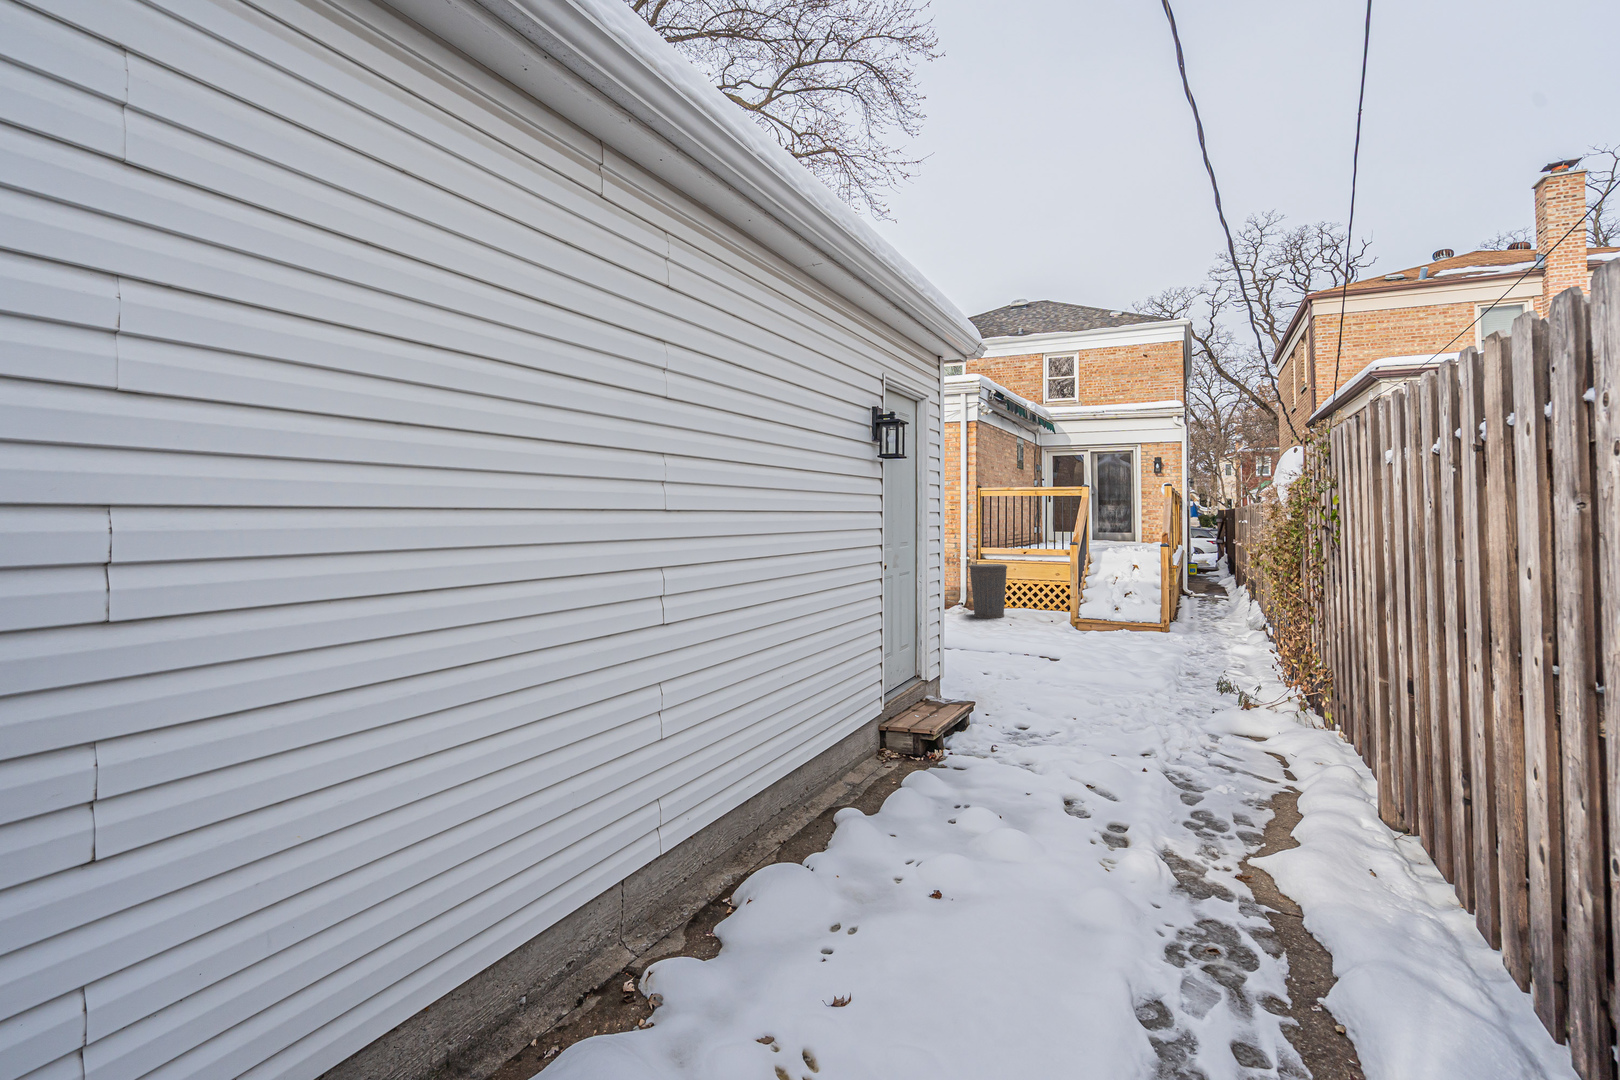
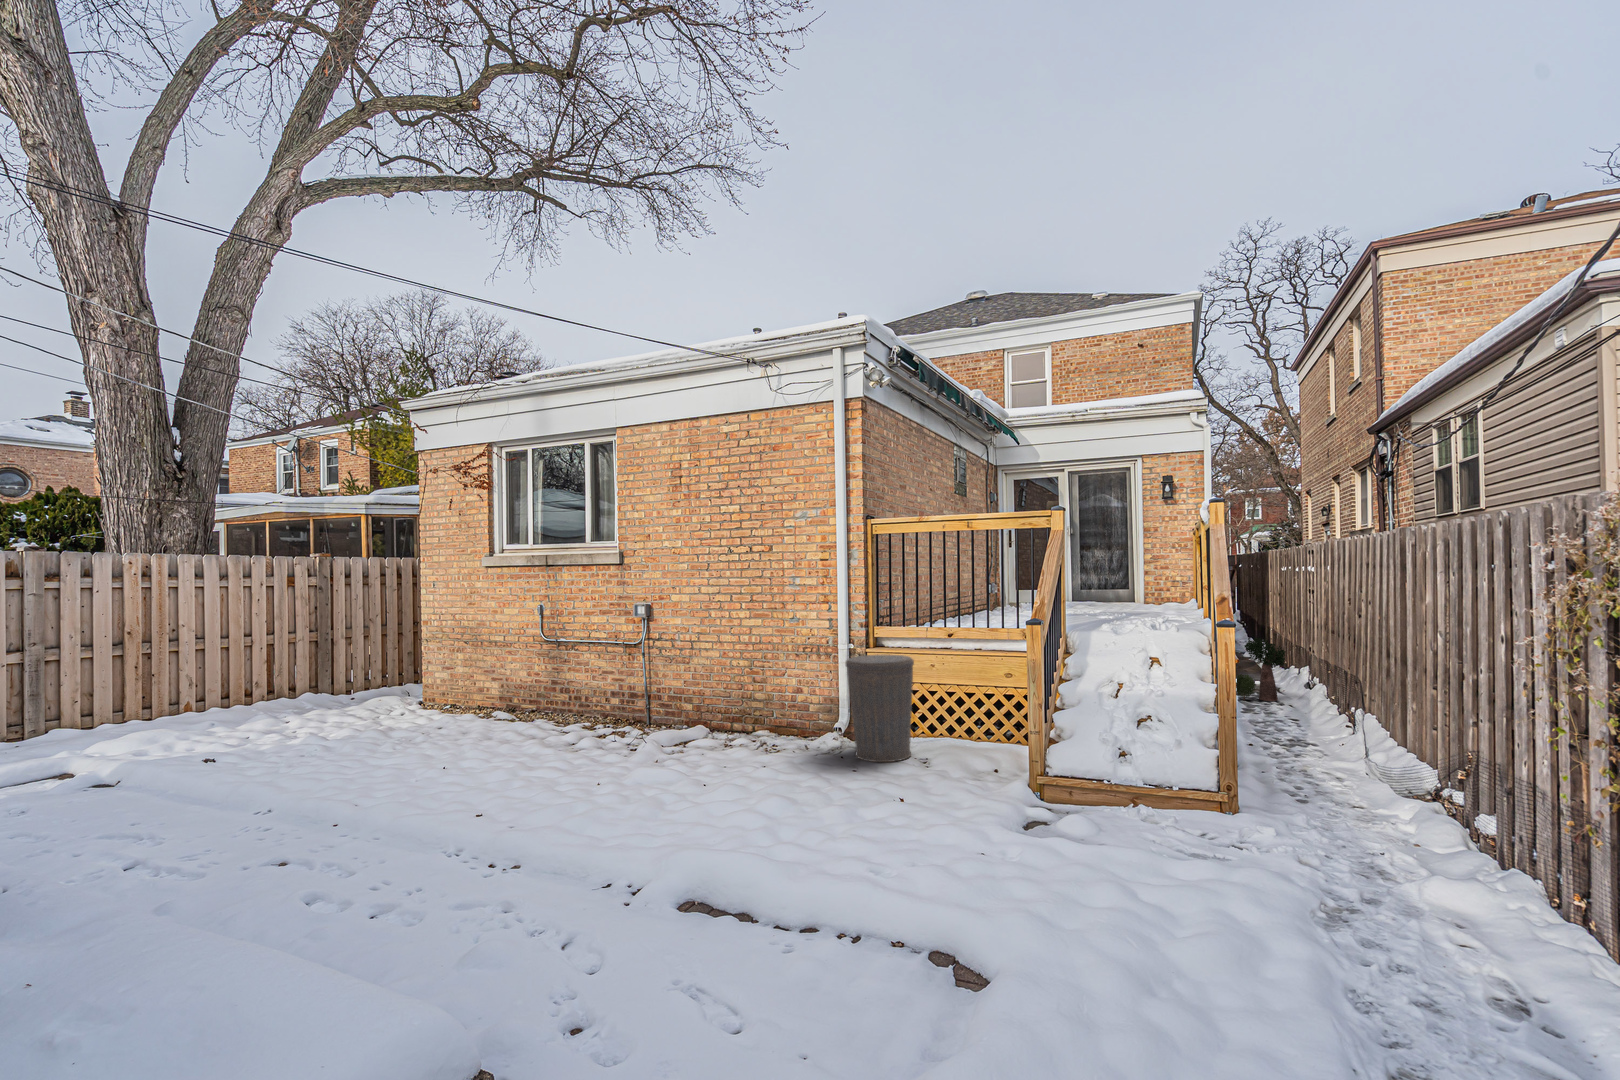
potted plant: none [1187,561,1220,599] -> present [1237,638,1285,701]

